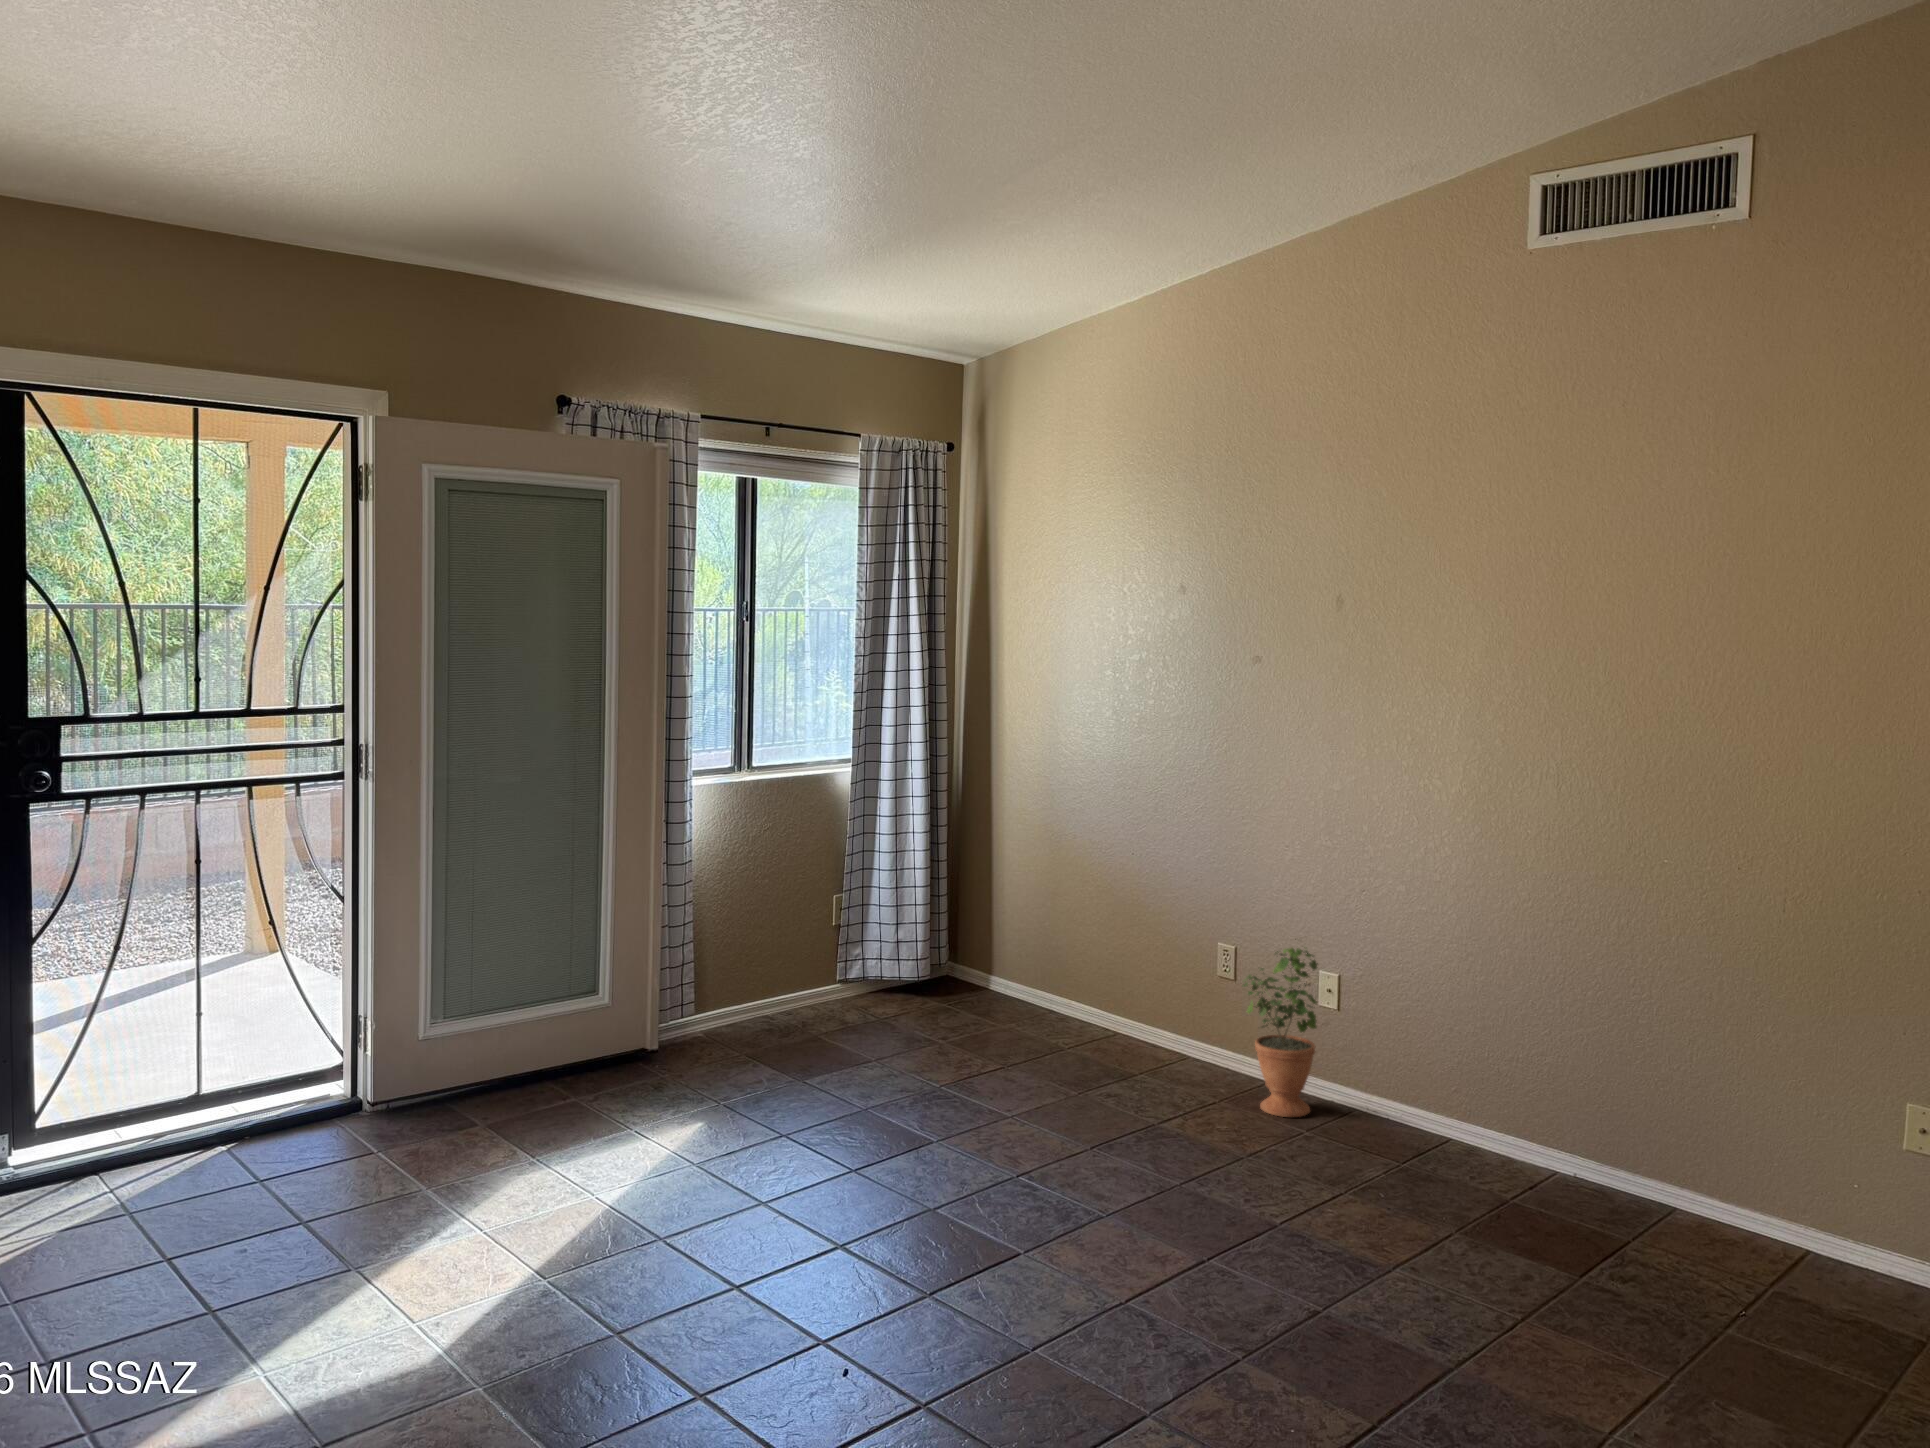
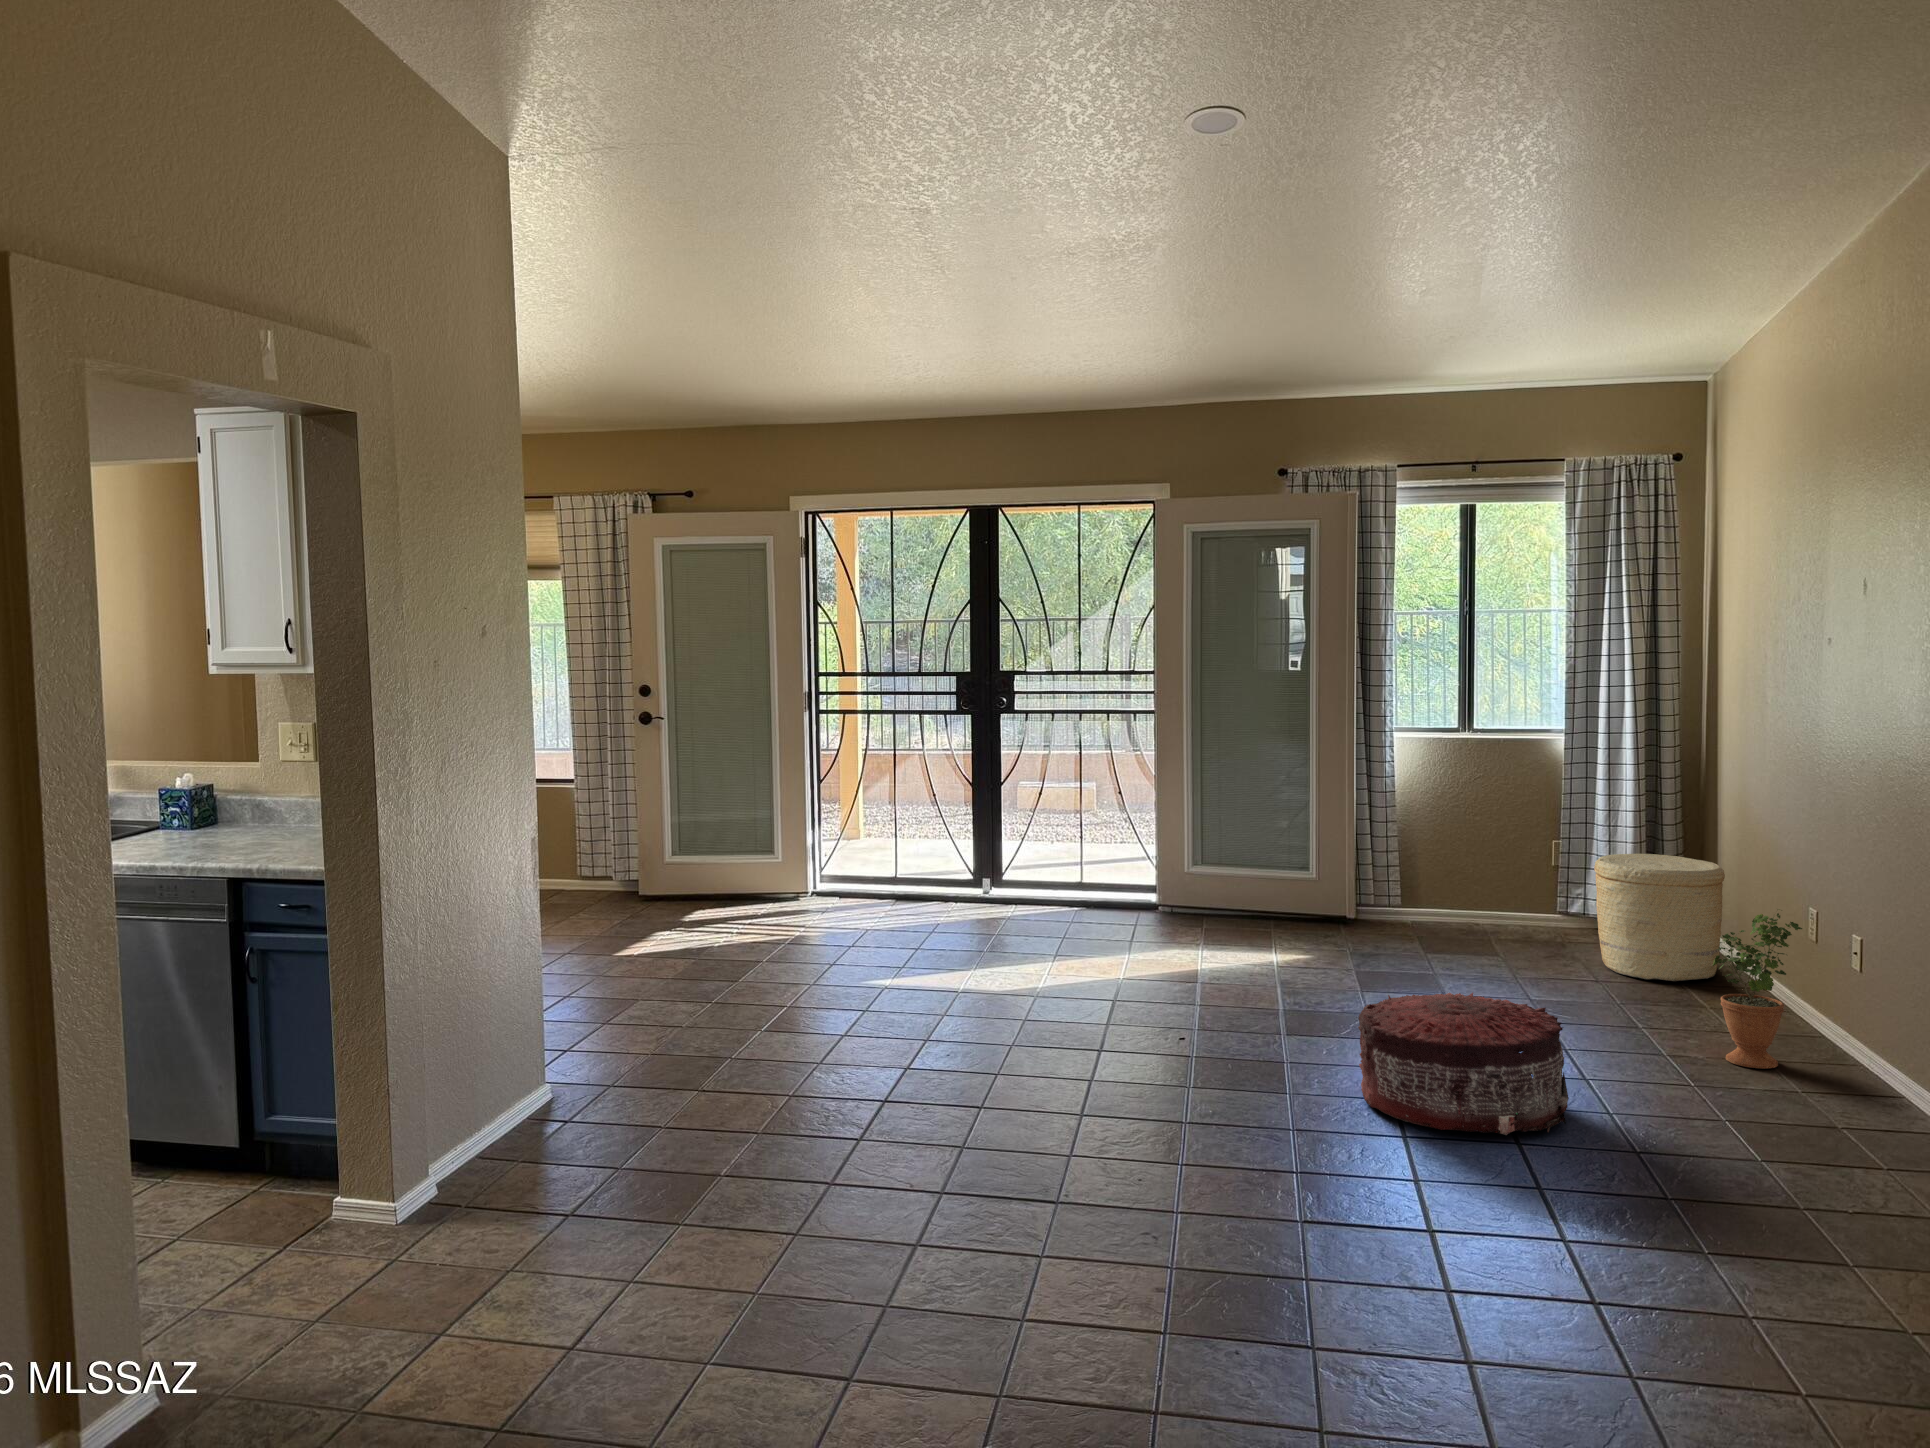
woven basket: none [943,893,1071,1039] -> present [1594,854,1725,981]
pouf: none [1165,1121,1444,1353] -> present [1358,993,1568,1135]

